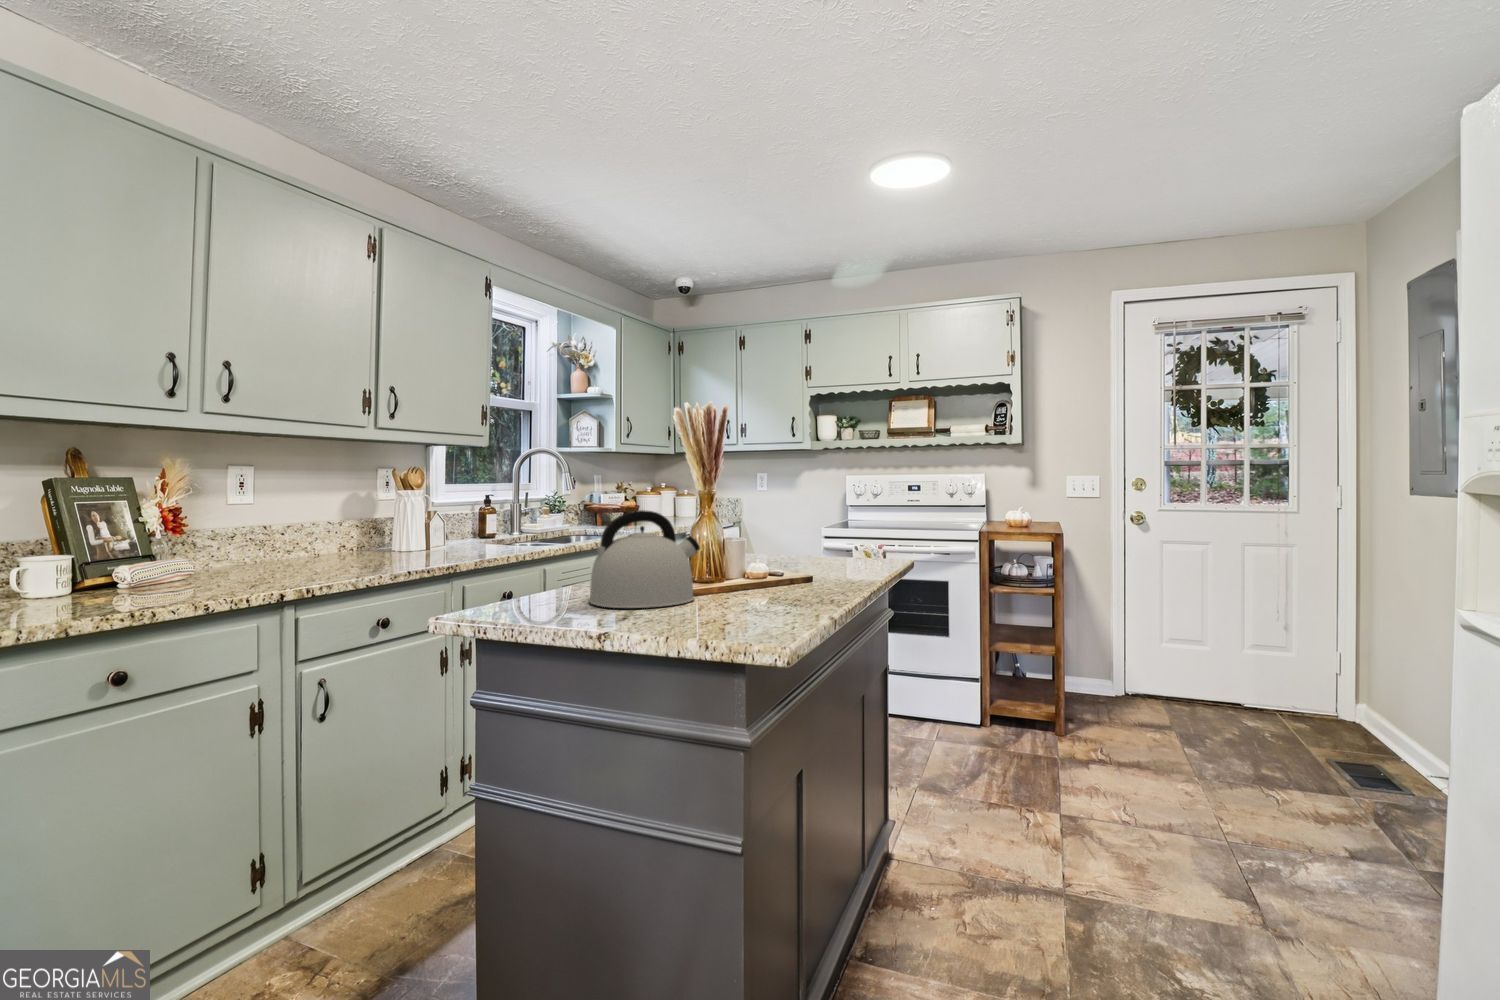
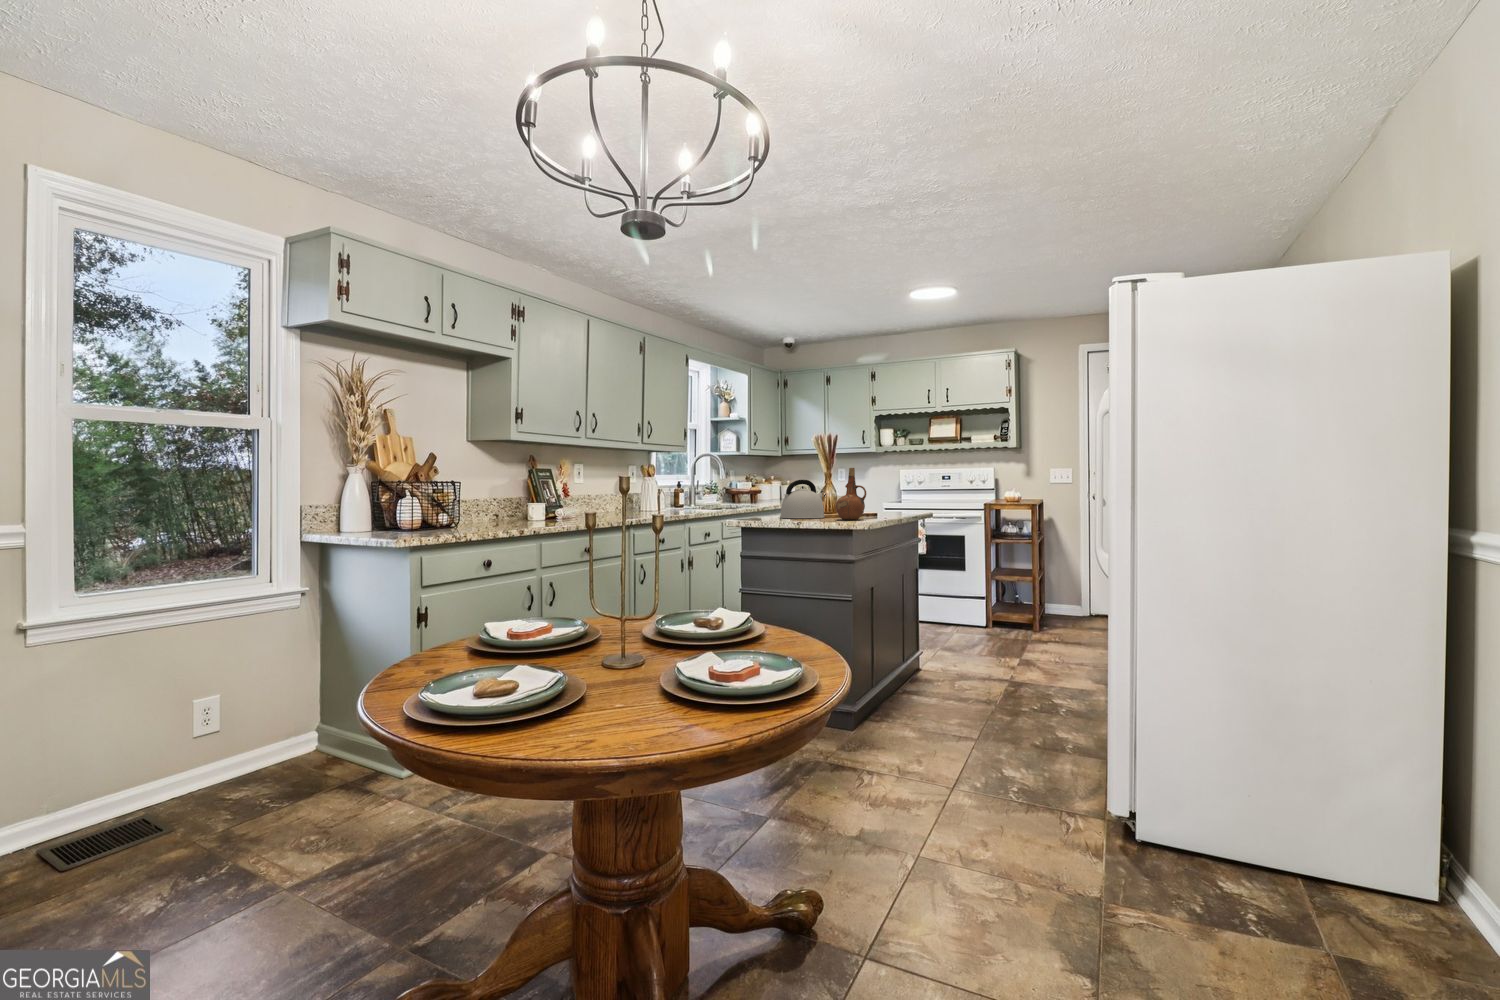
ceramic pitcher: none [712,486,790,621] -> present [836,468,866,520]

